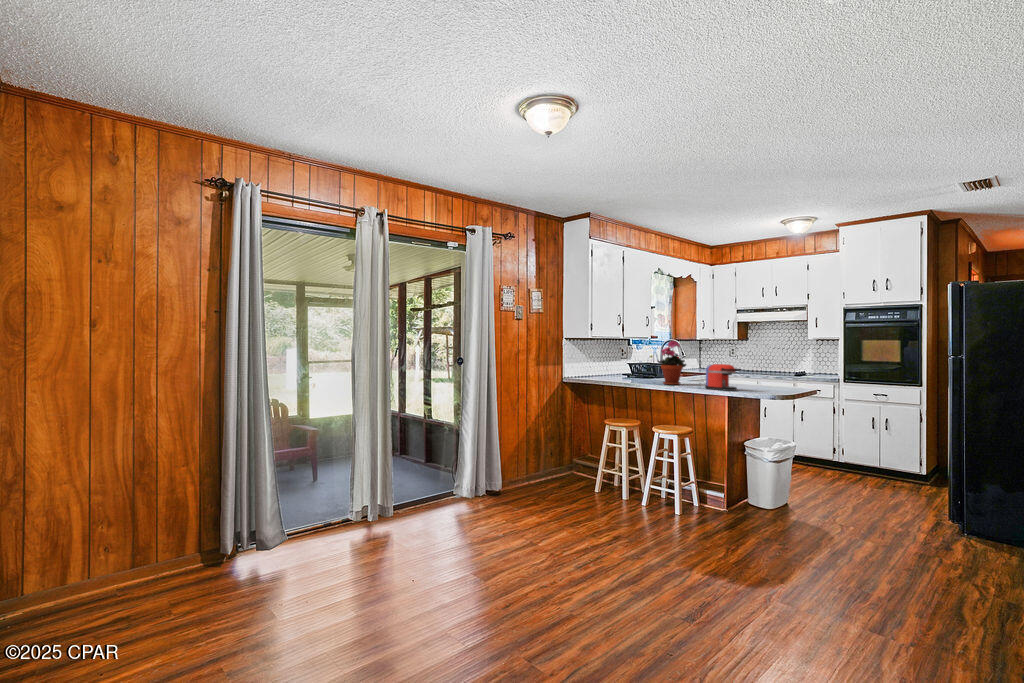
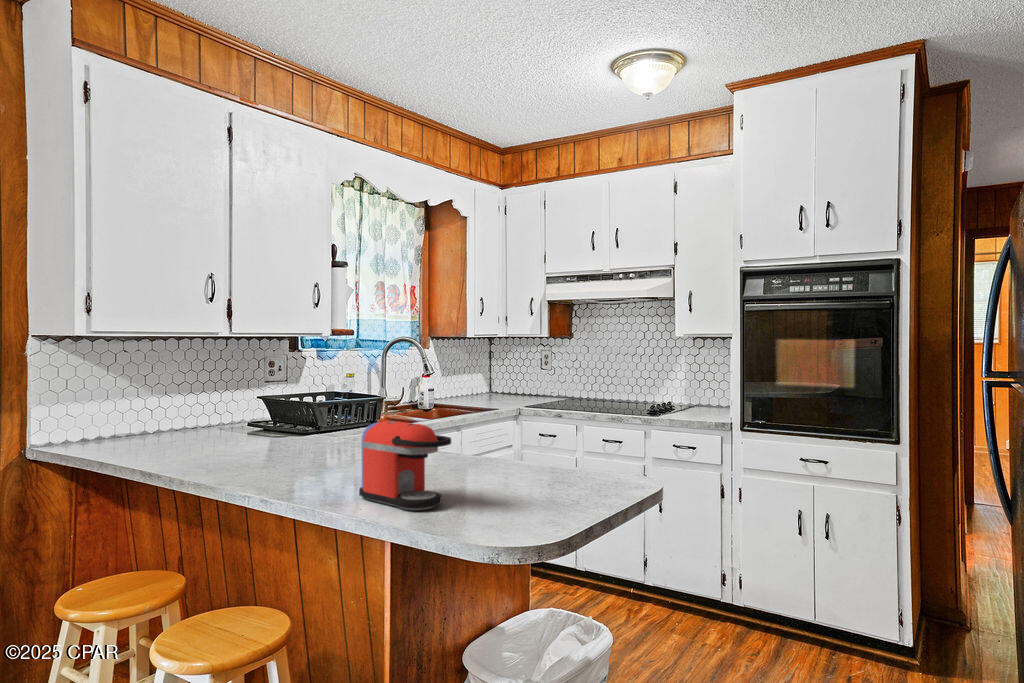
potted plant: present [658,341,686,385] -> none [263,344,345,475]

